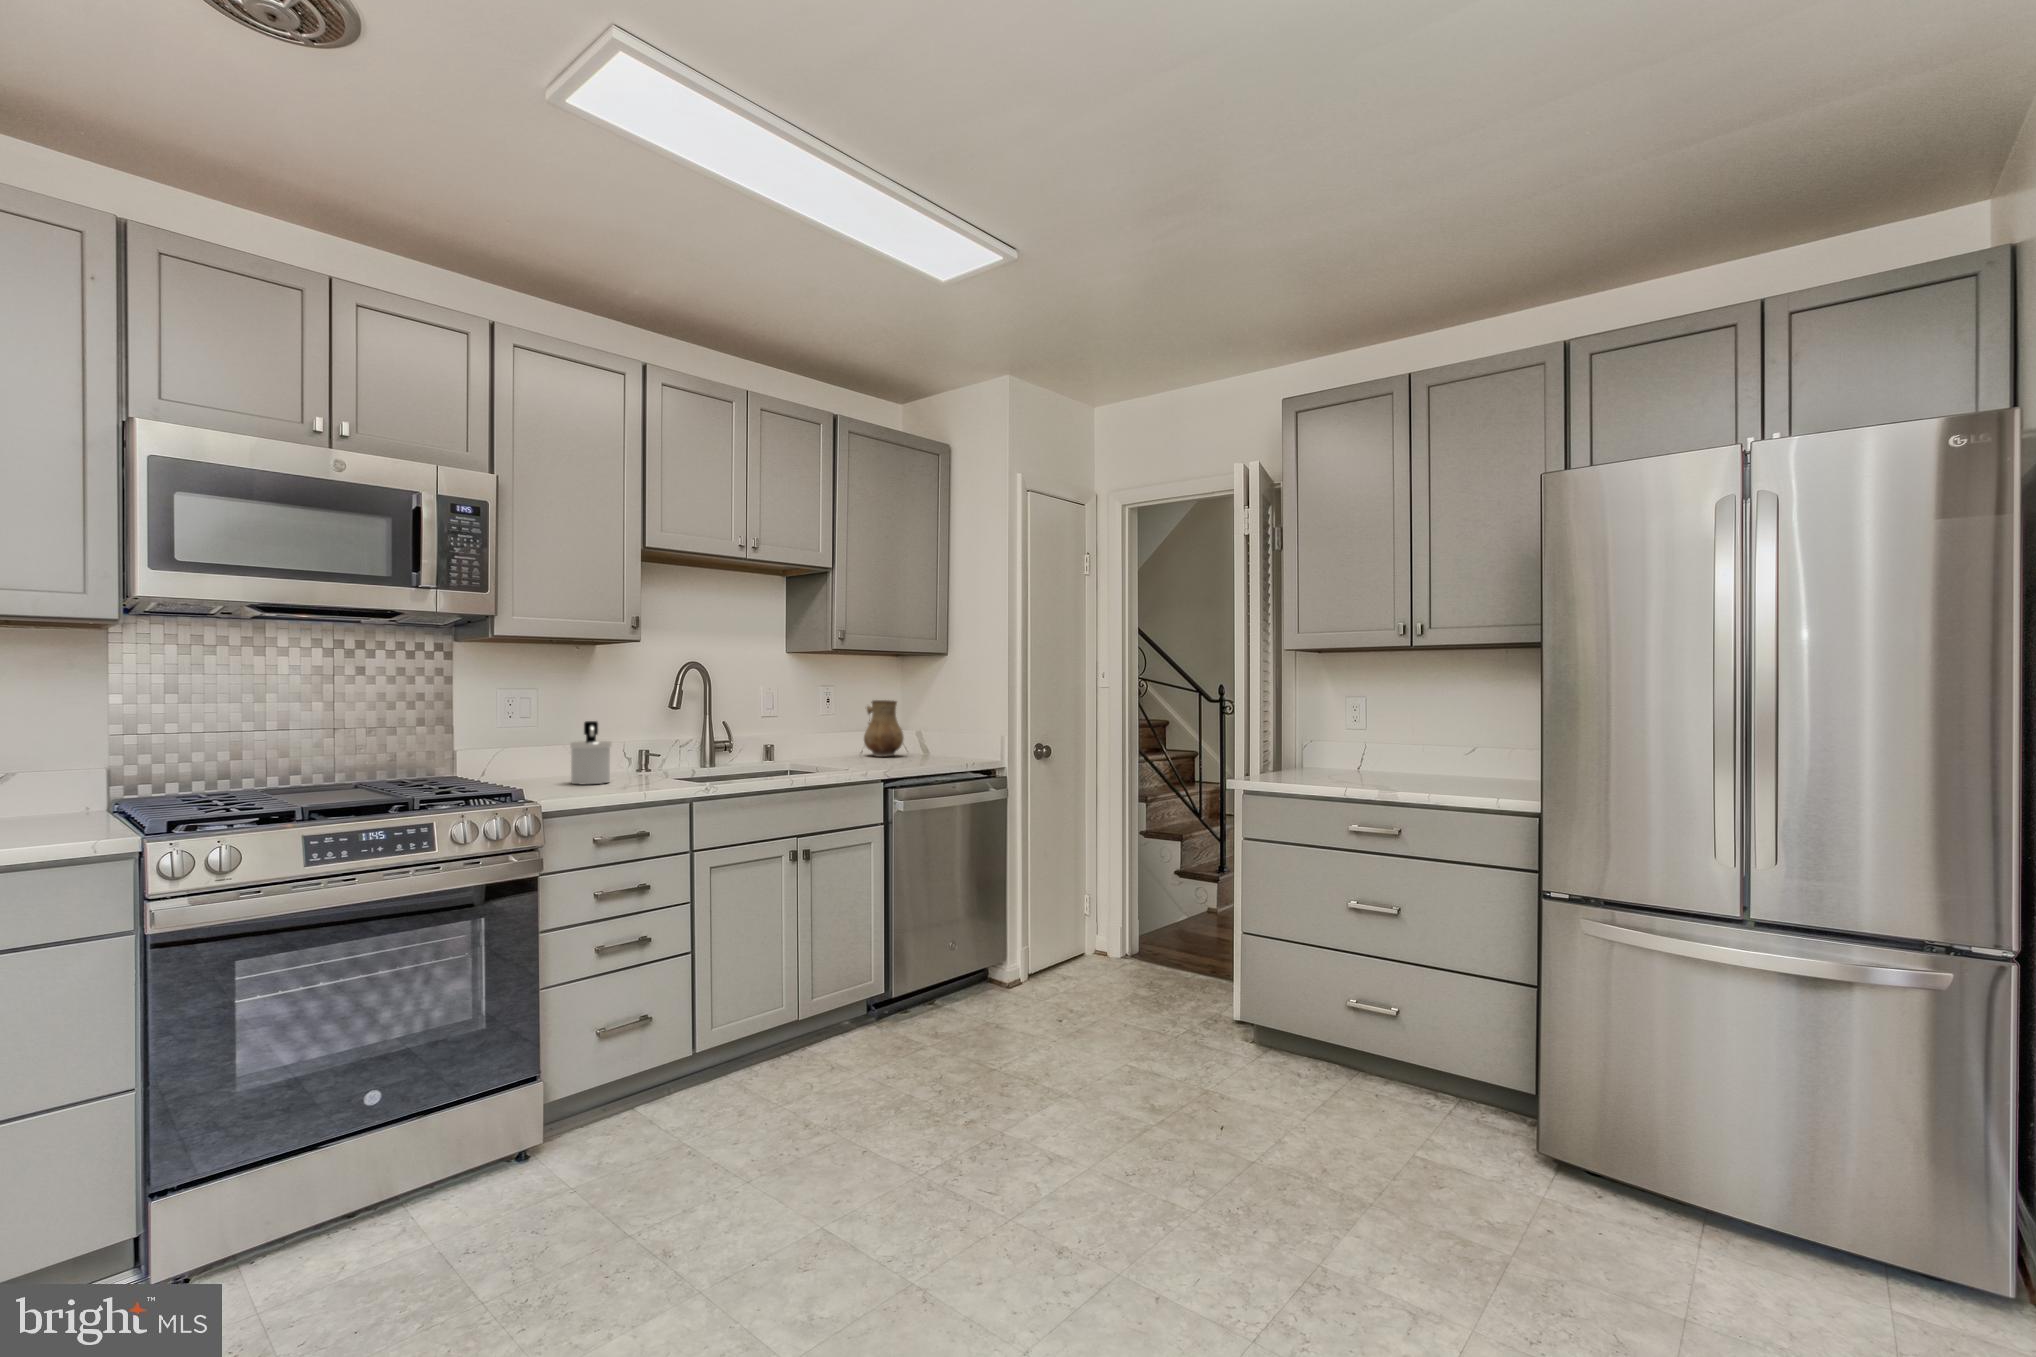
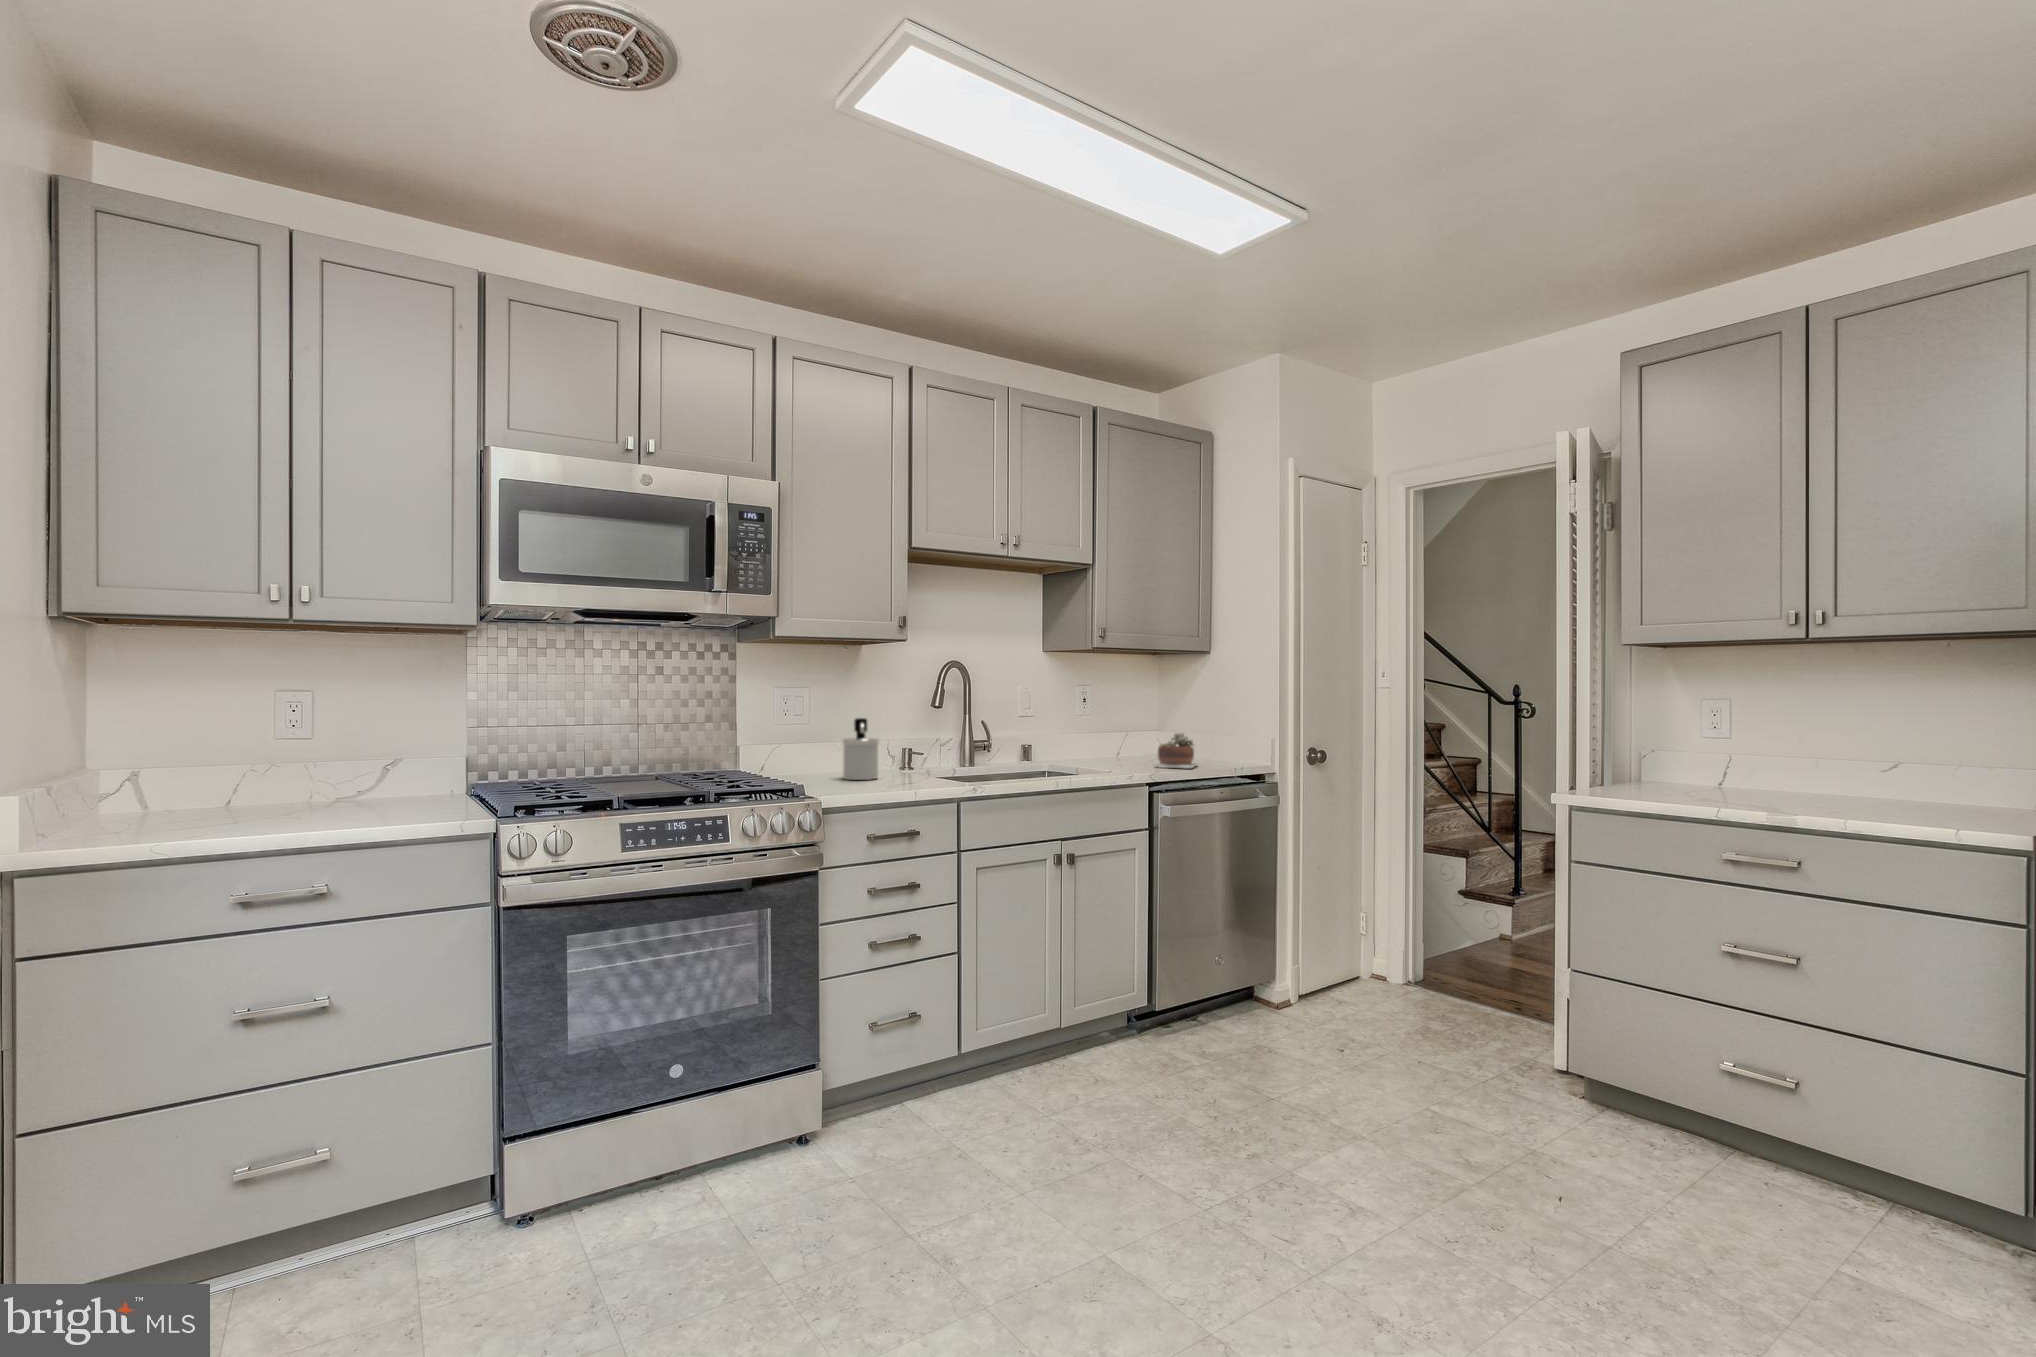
ceramic pitcher: present [864,700,904,757] -> none [1118,699,1159,757]
succulent plant: none [895,733,938,766] -> present [1154,734,1197,768]

